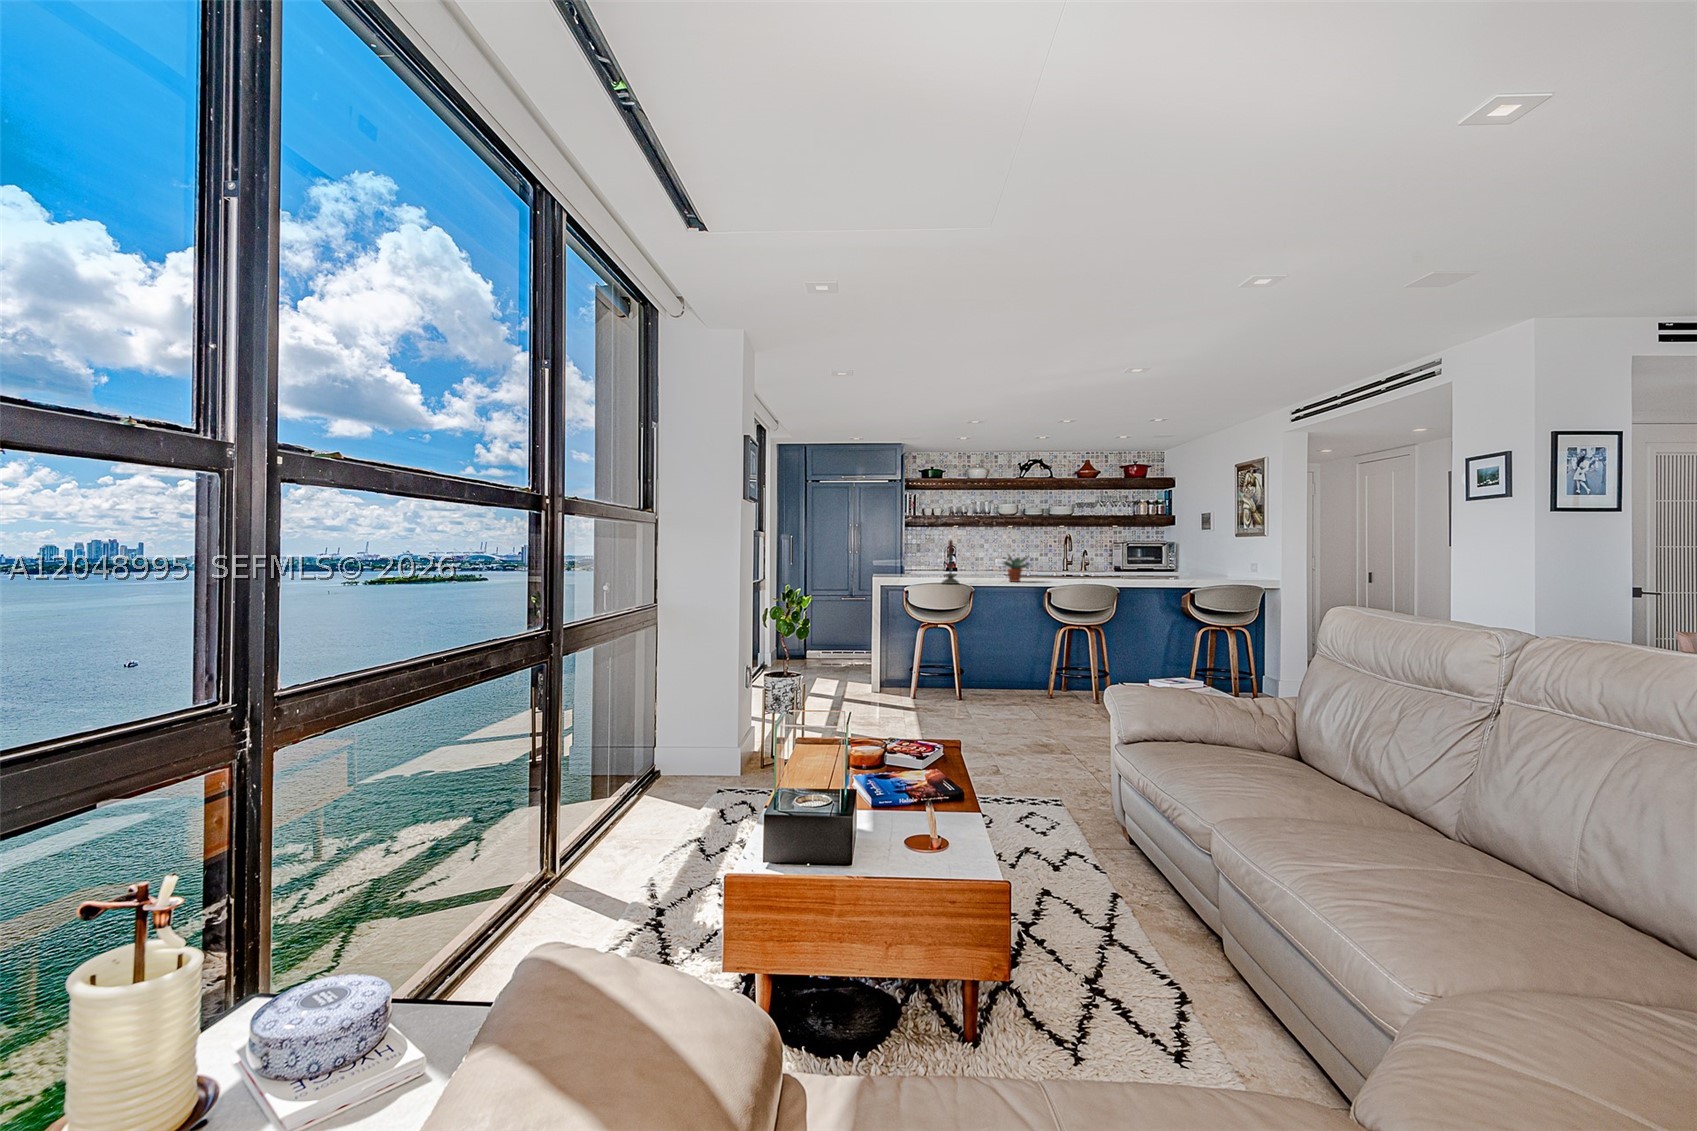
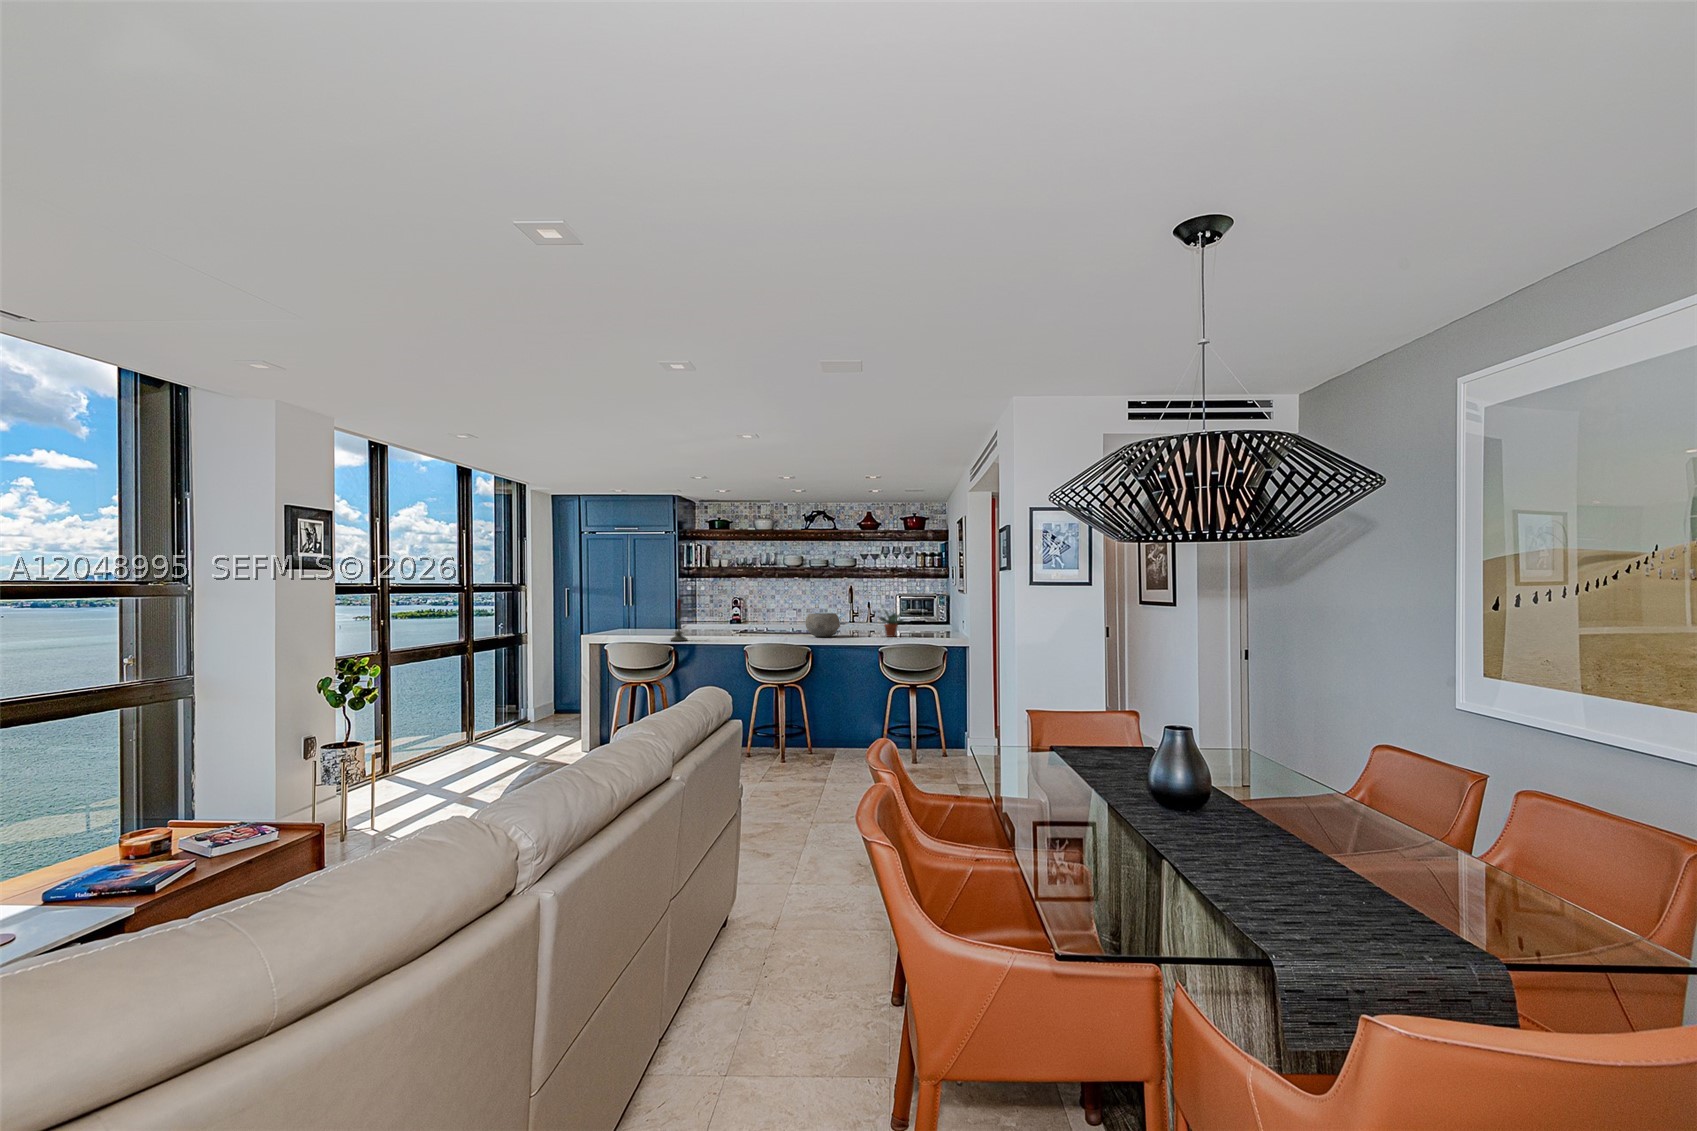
potted plant: present [1002,555,1030,582] -> present [879,611,904,637]
ceramic bowl: none [1072,557,1111,582] -> present [805,613,840,637]

